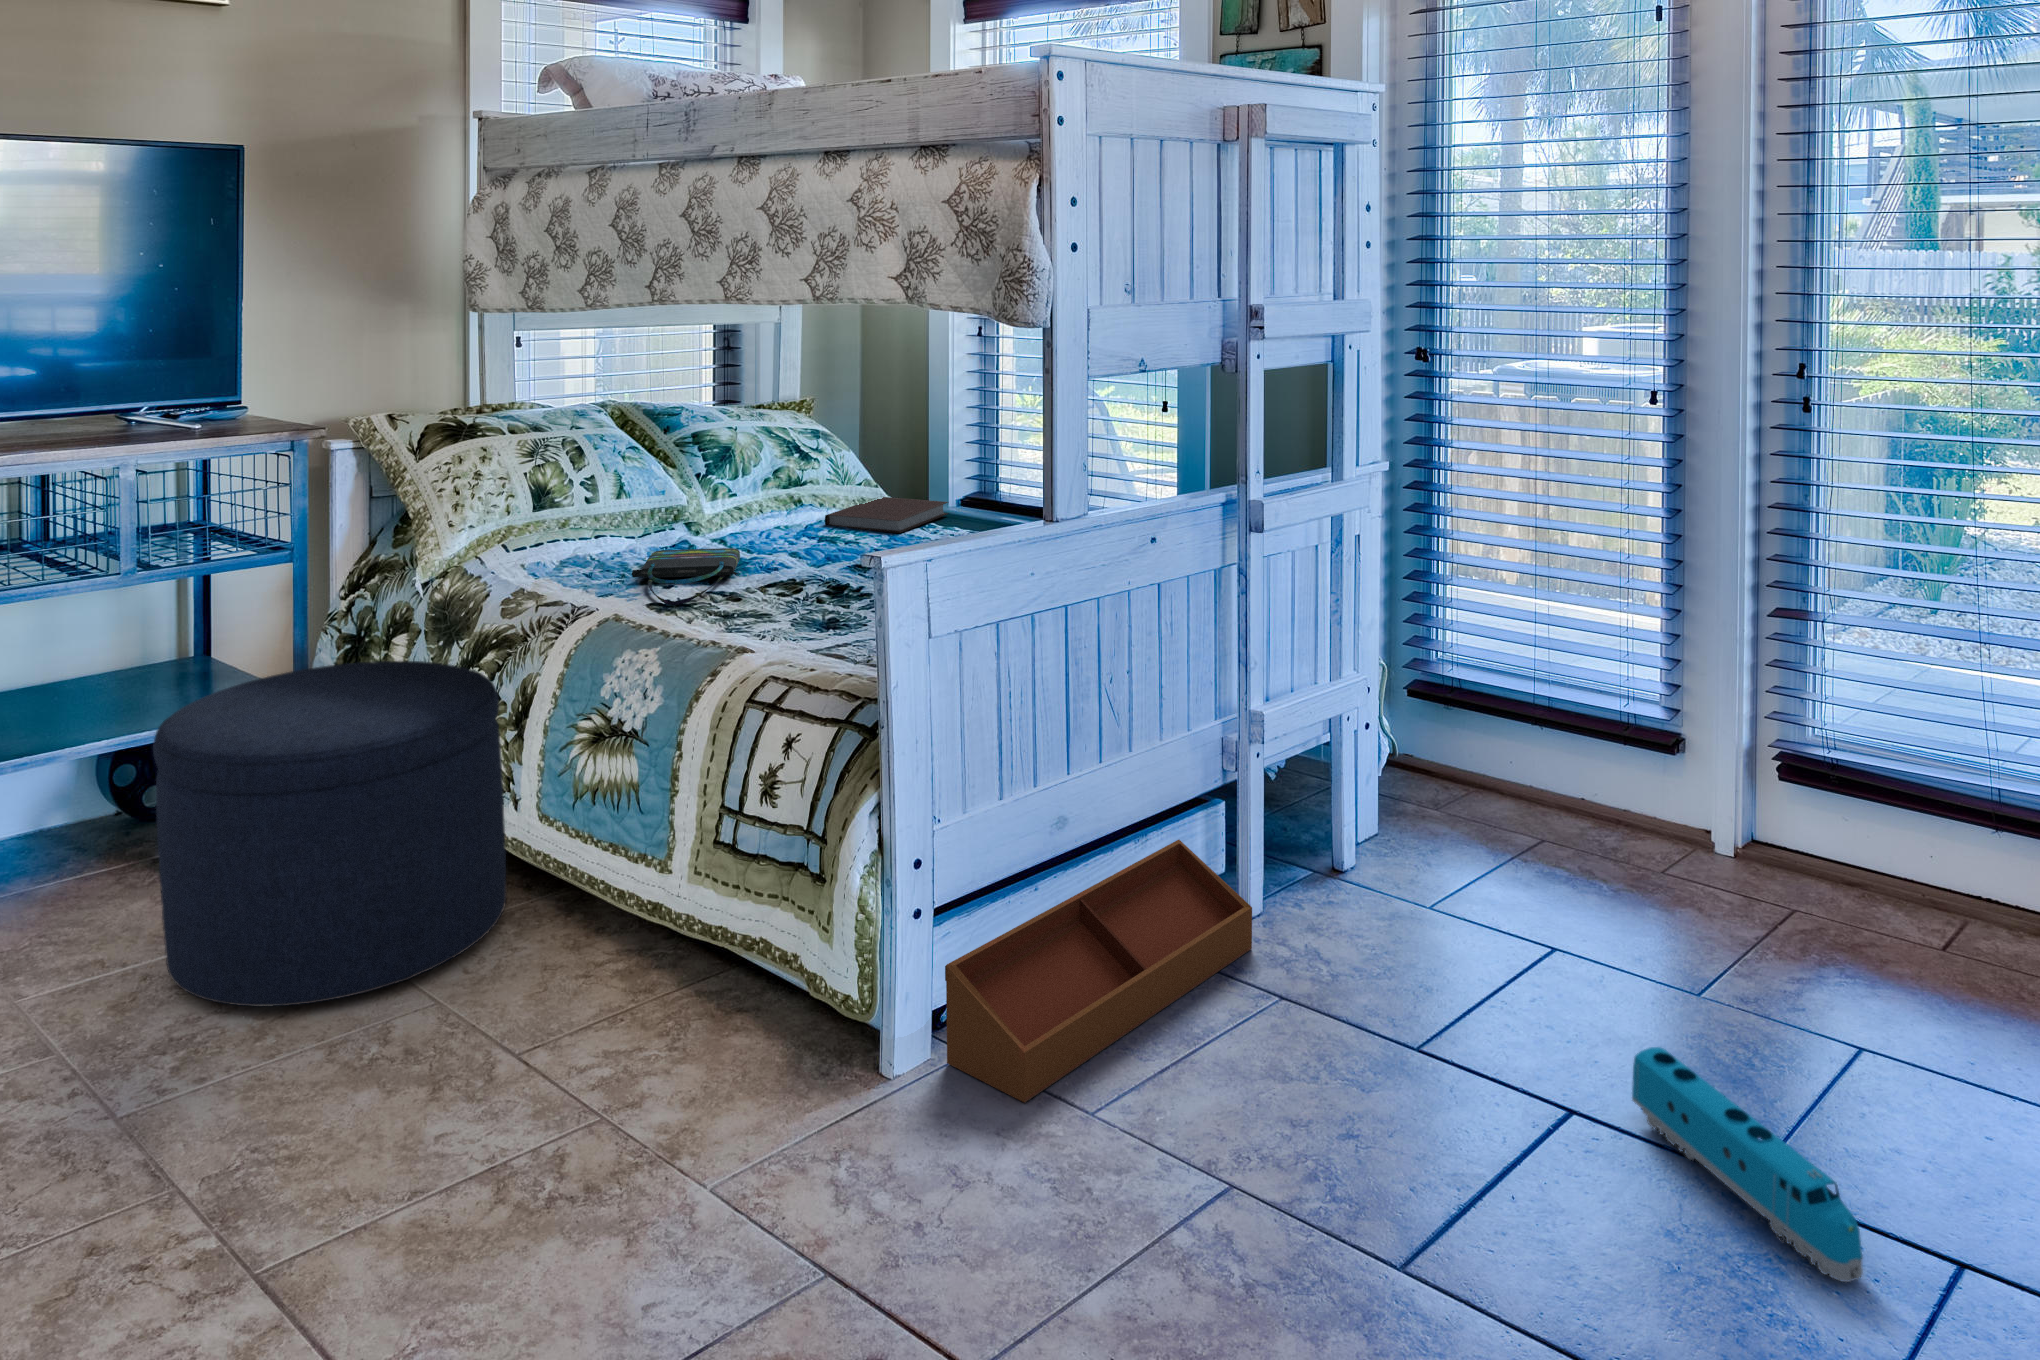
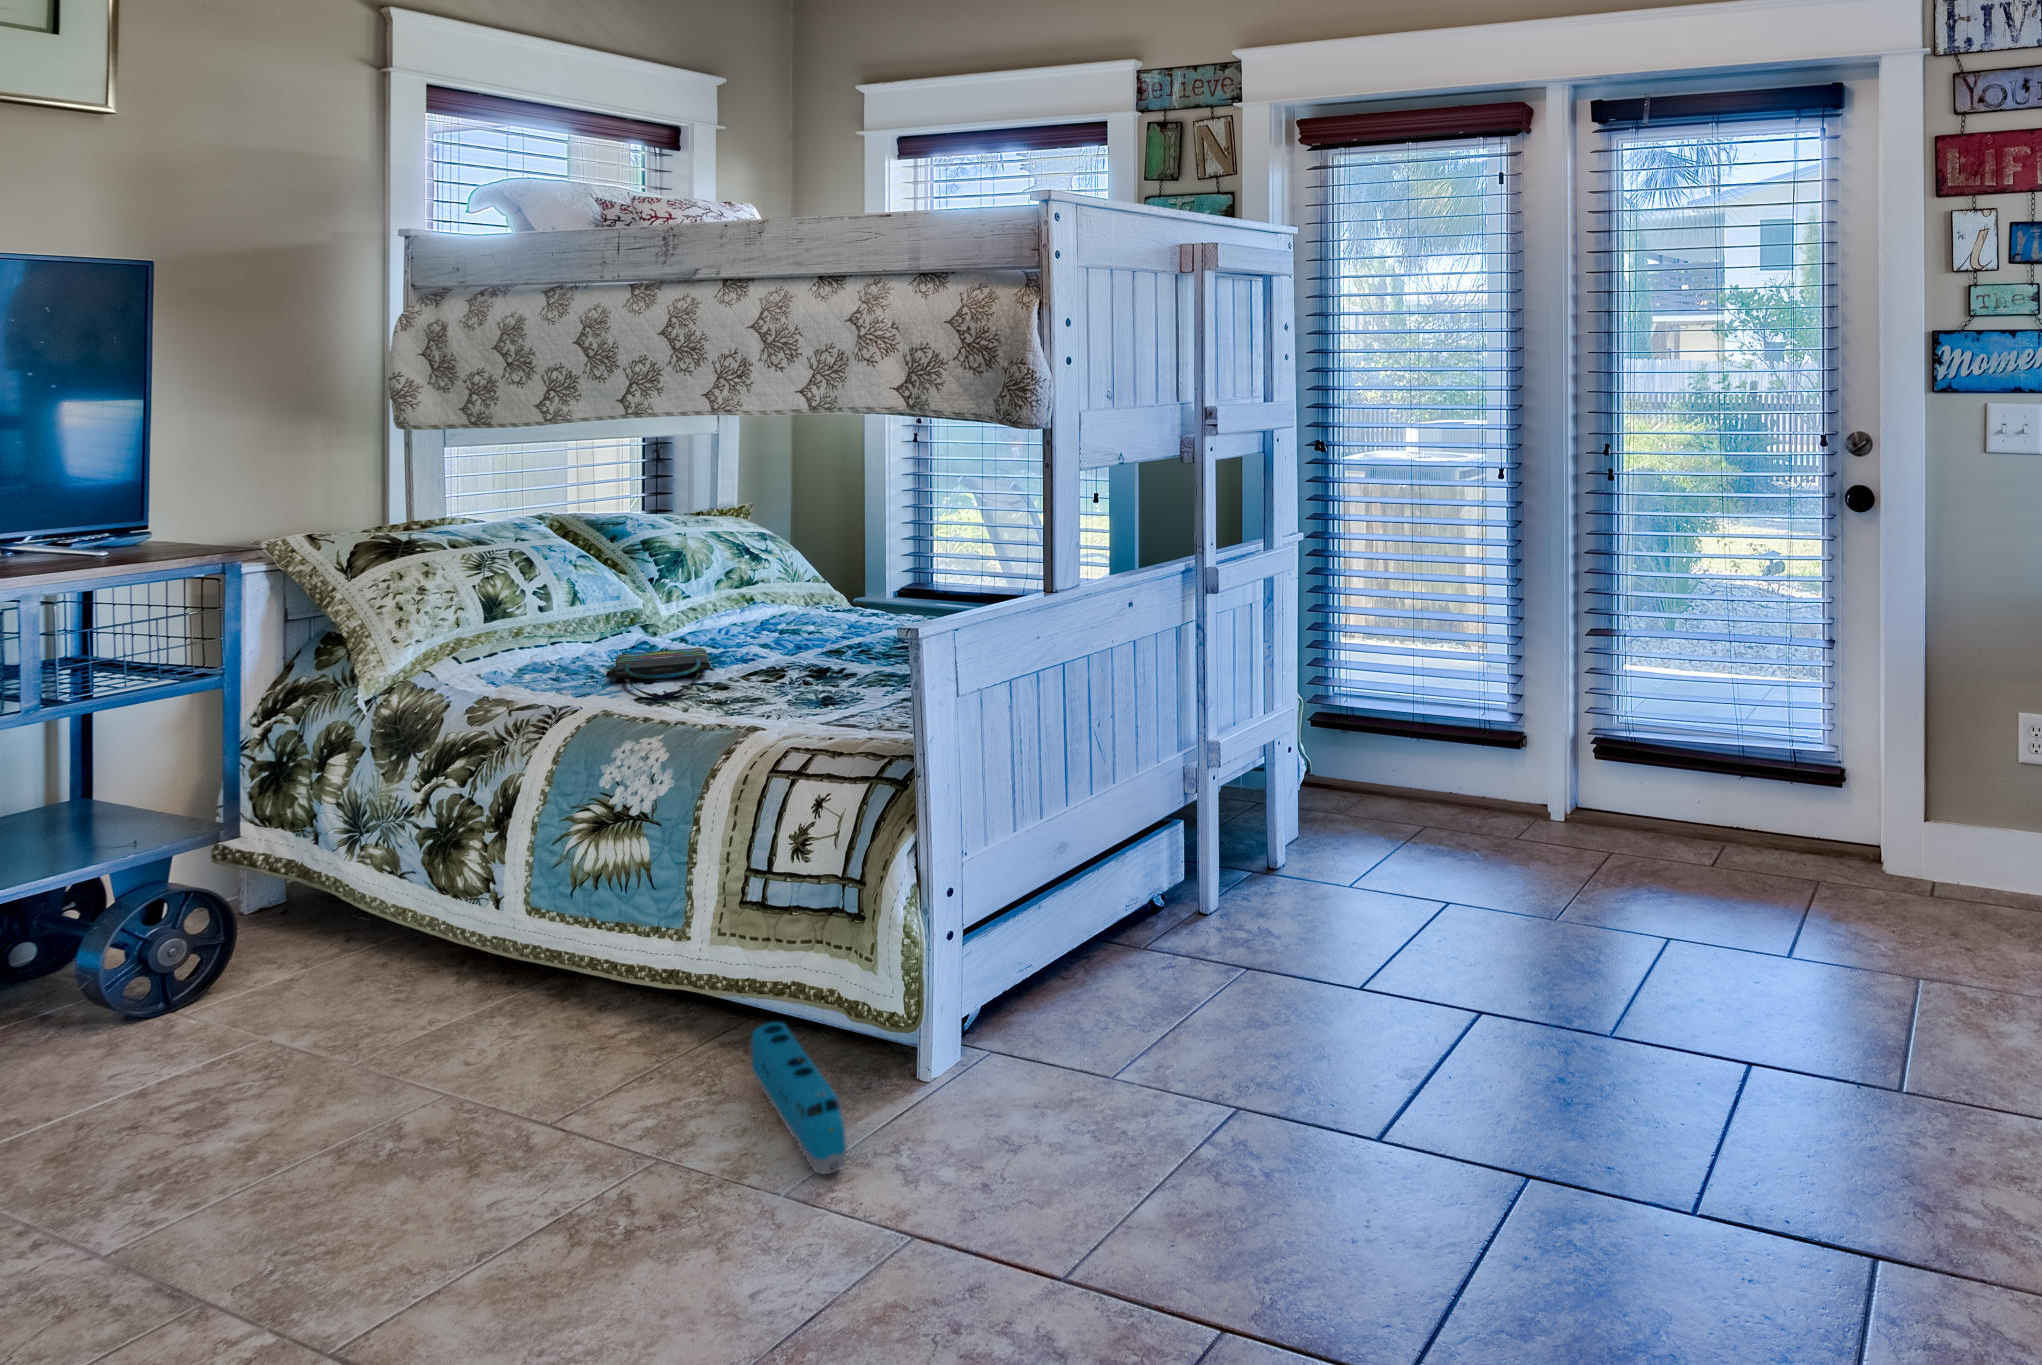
notebook: present [825,497,948,533] -> none [770,601,888,631]
ottoman: present [153,661,506,1006] -> none [124,771,495,1118]
storage bin: present [945,840,1252,1103] -> none [976,868,1217,1084]
toy train: present [1632,1047,1863,1282] -> present [751,1022,846,1174]

